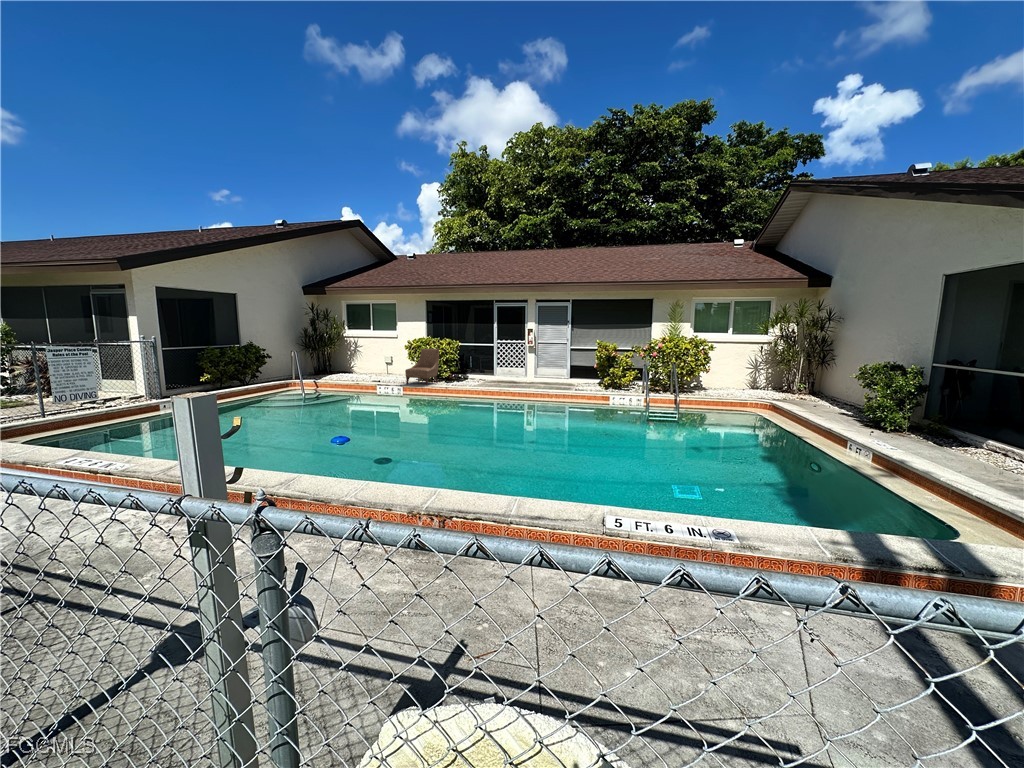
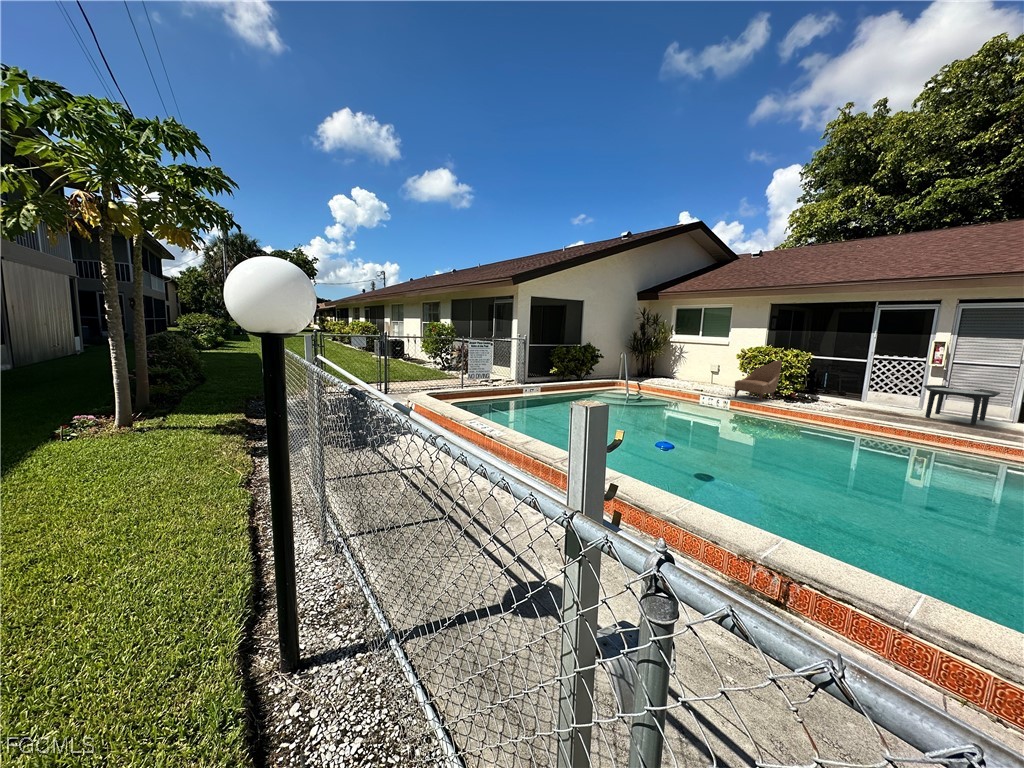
round table: none [525,359,561,383] -> present [924,385,1000,425]

